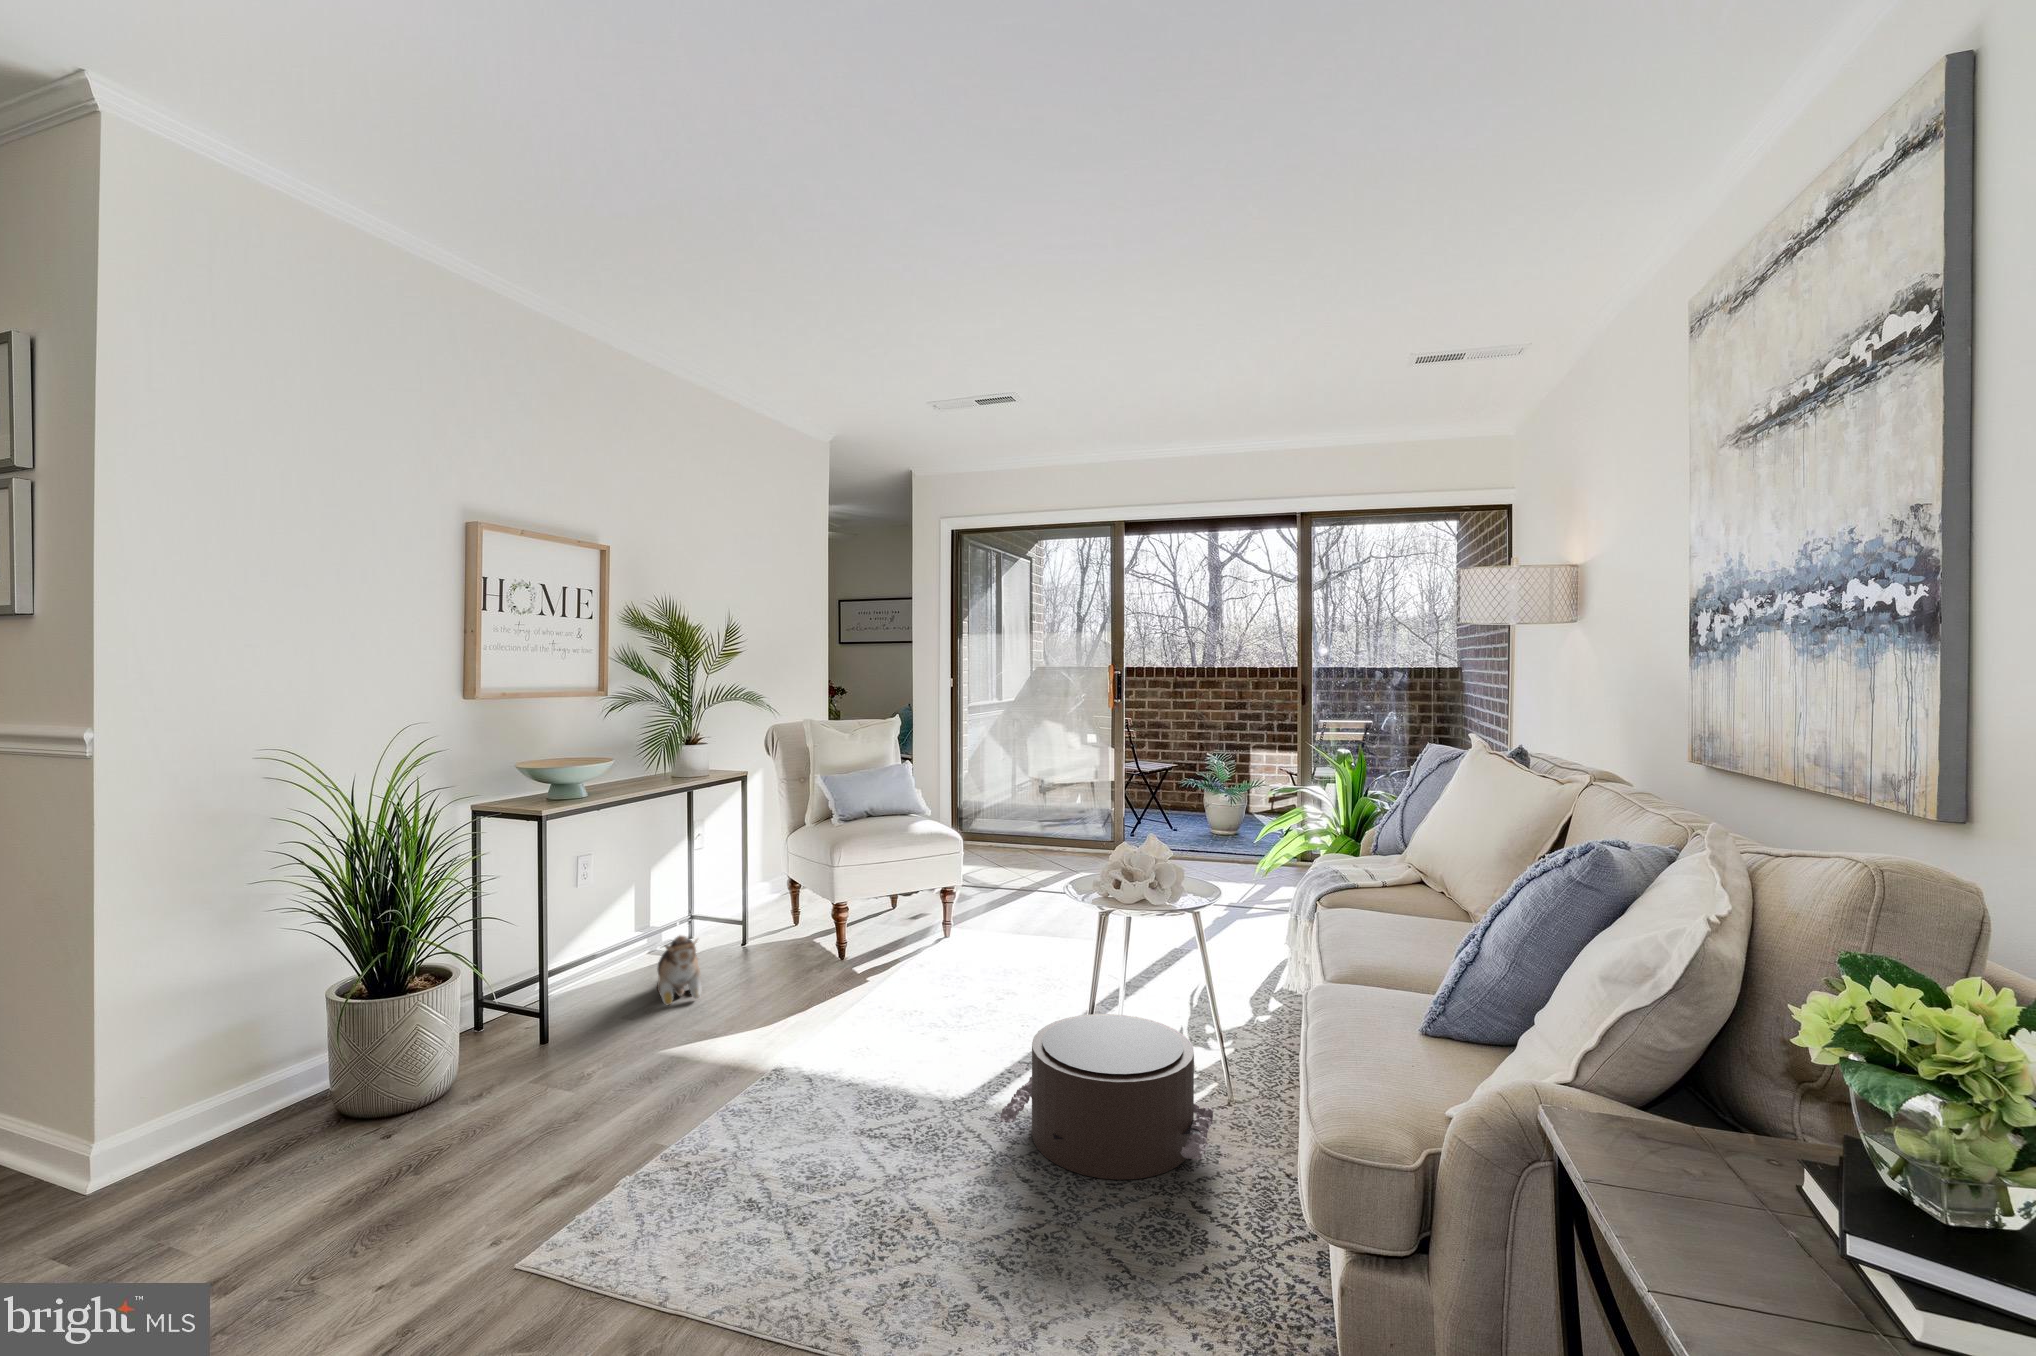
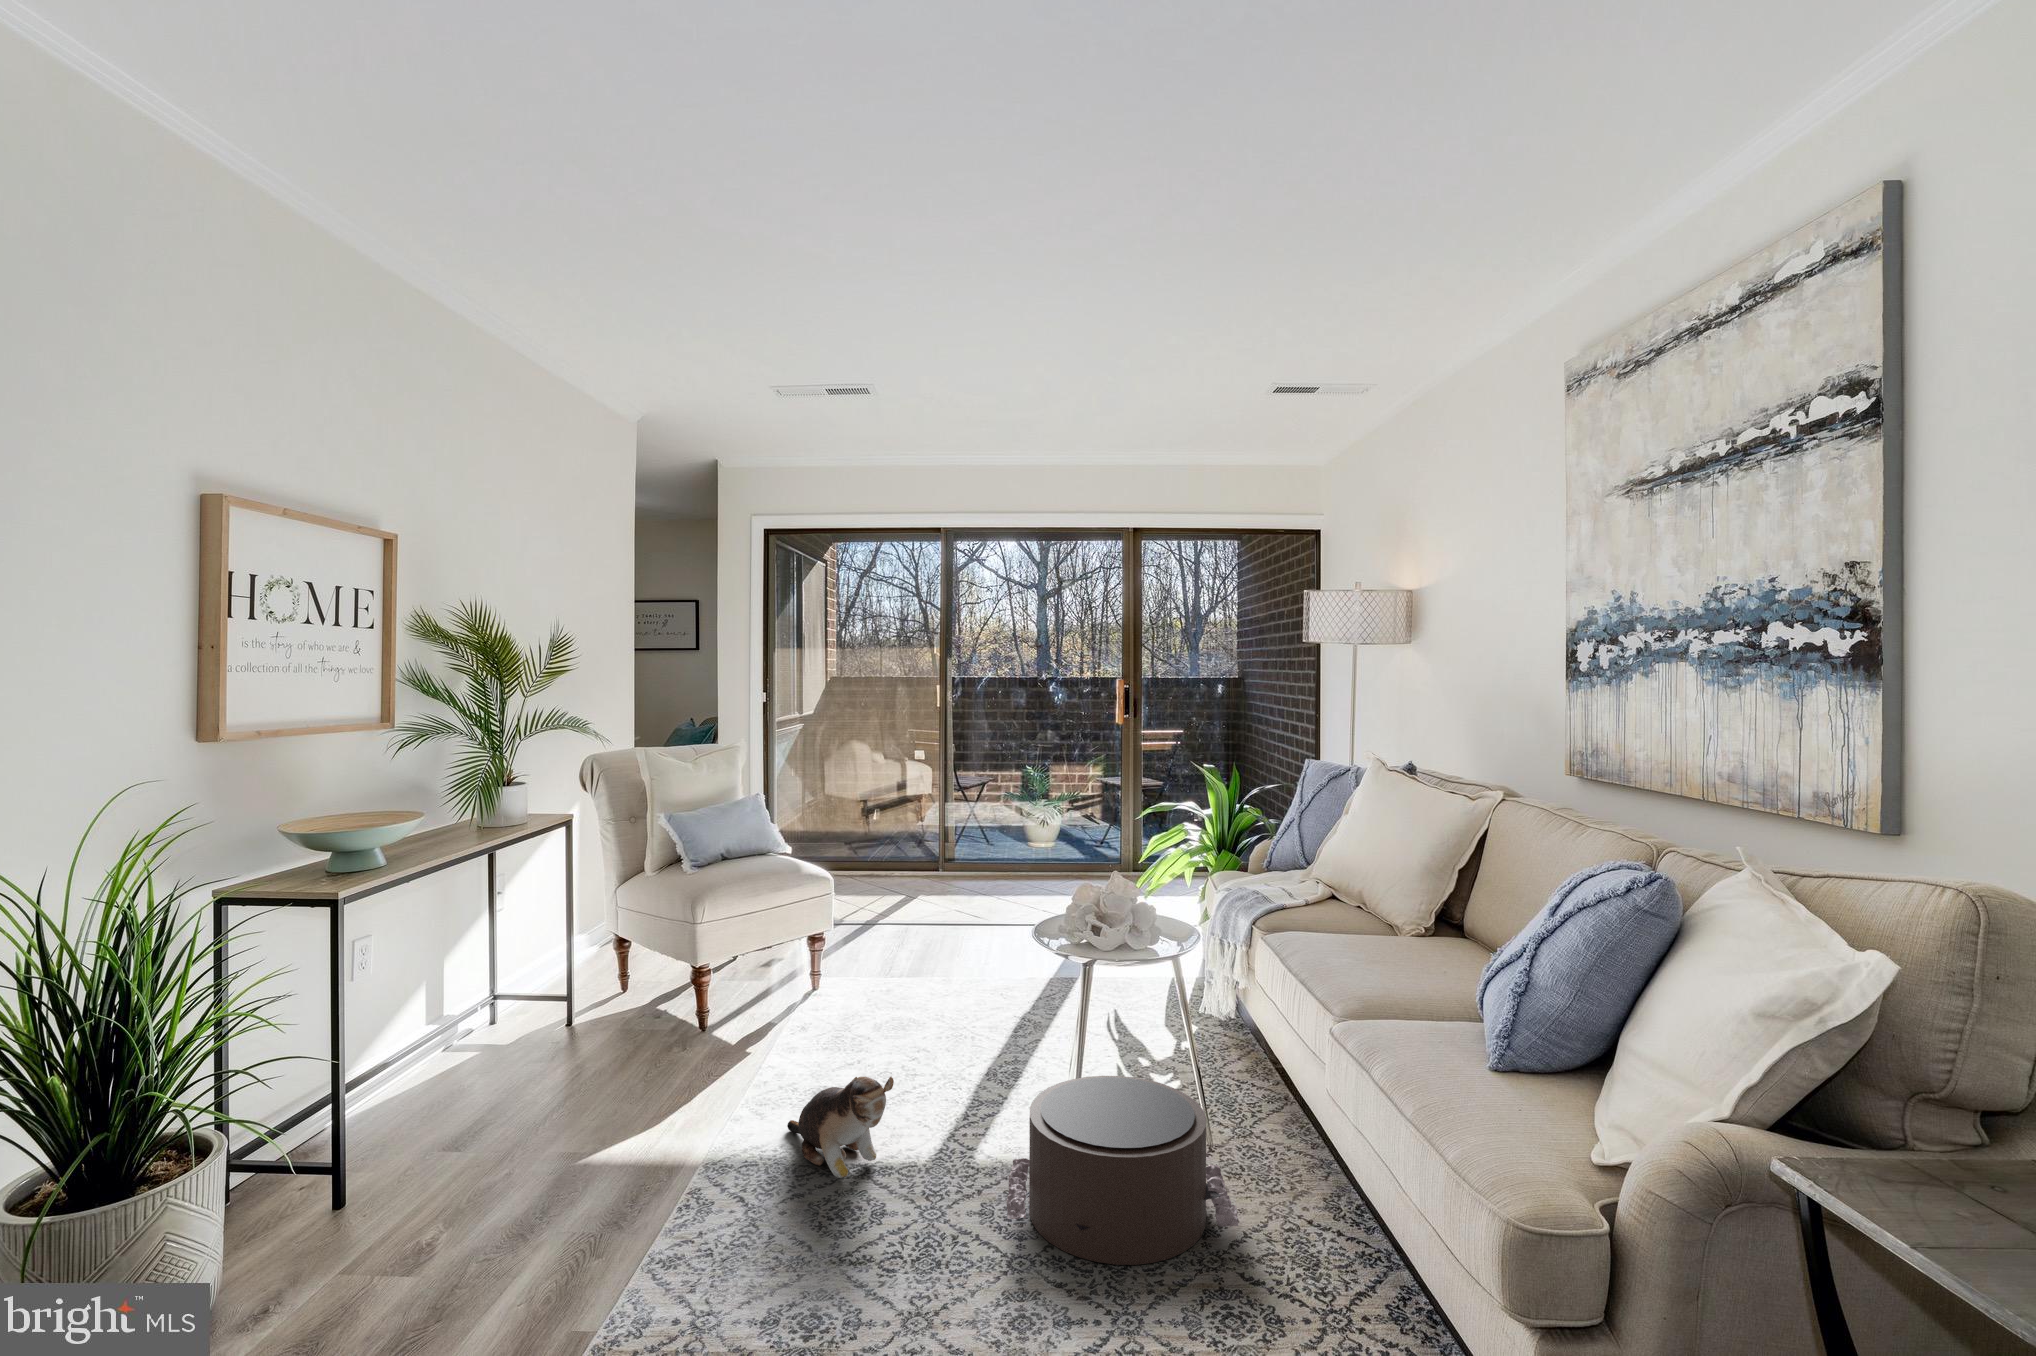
plush toy: present [657,936,701,1005] -> present [787,1077,894,1178]

